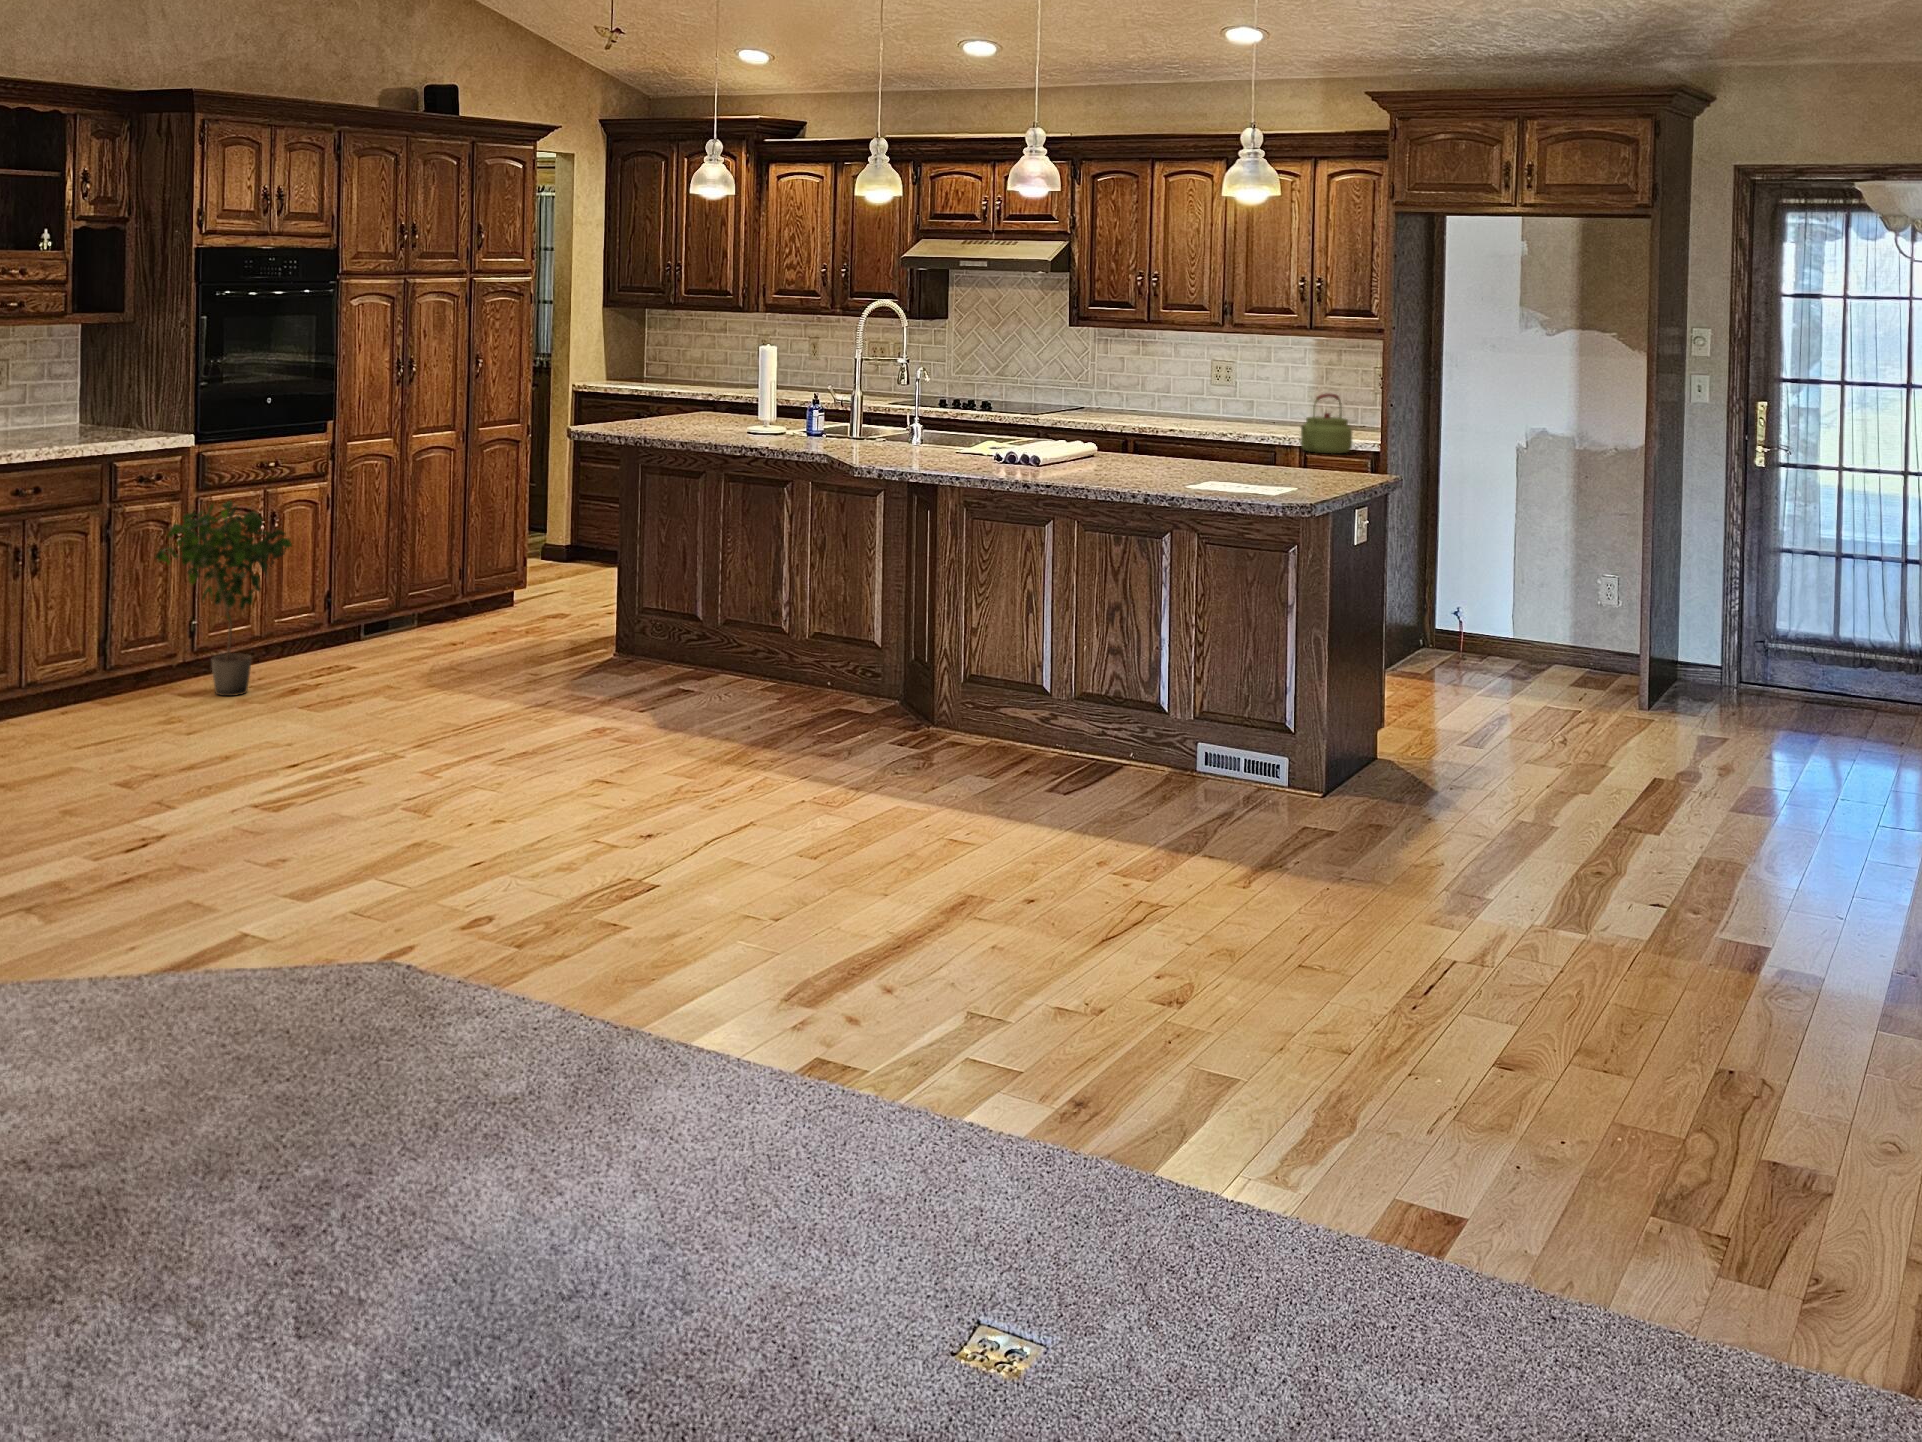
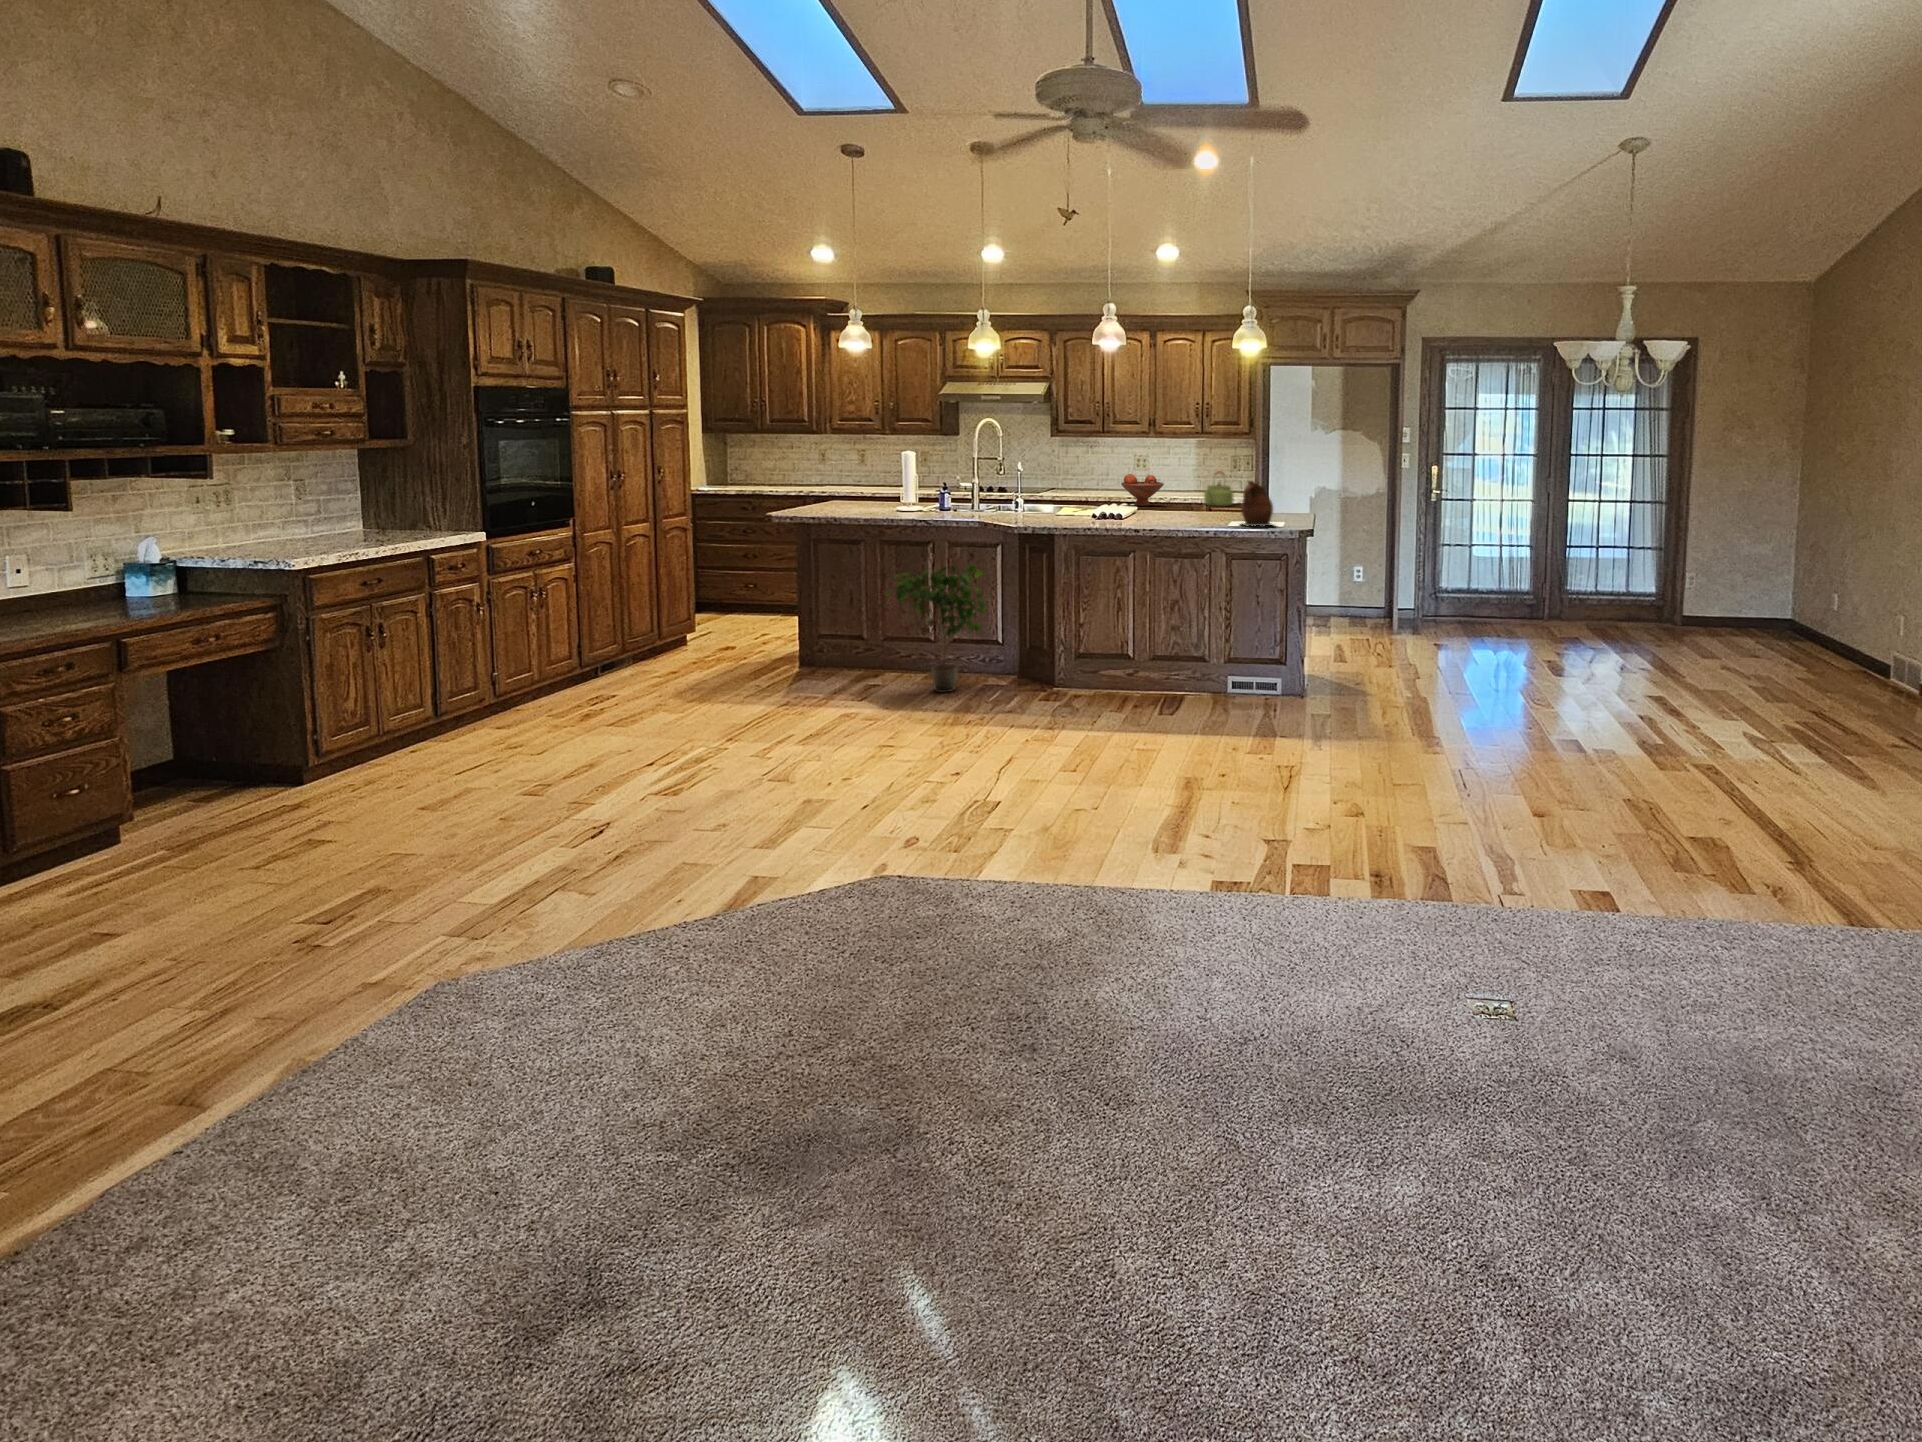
fruit bowl: none [1146,392,1218,447] -> present [1121,474,1164,506]
ceramic pitcher: none [1213,414,1278,496] -> present [1241,481,1274,526]
potted plant: present [156,500,292,696] -> present [887,565,994,692]

